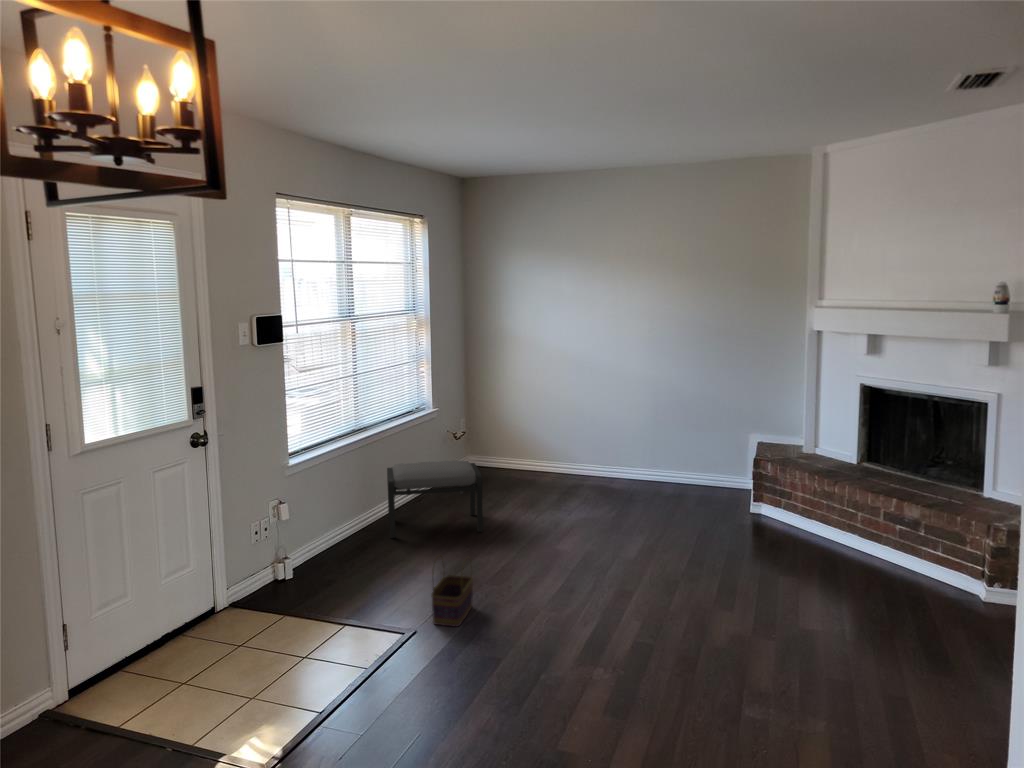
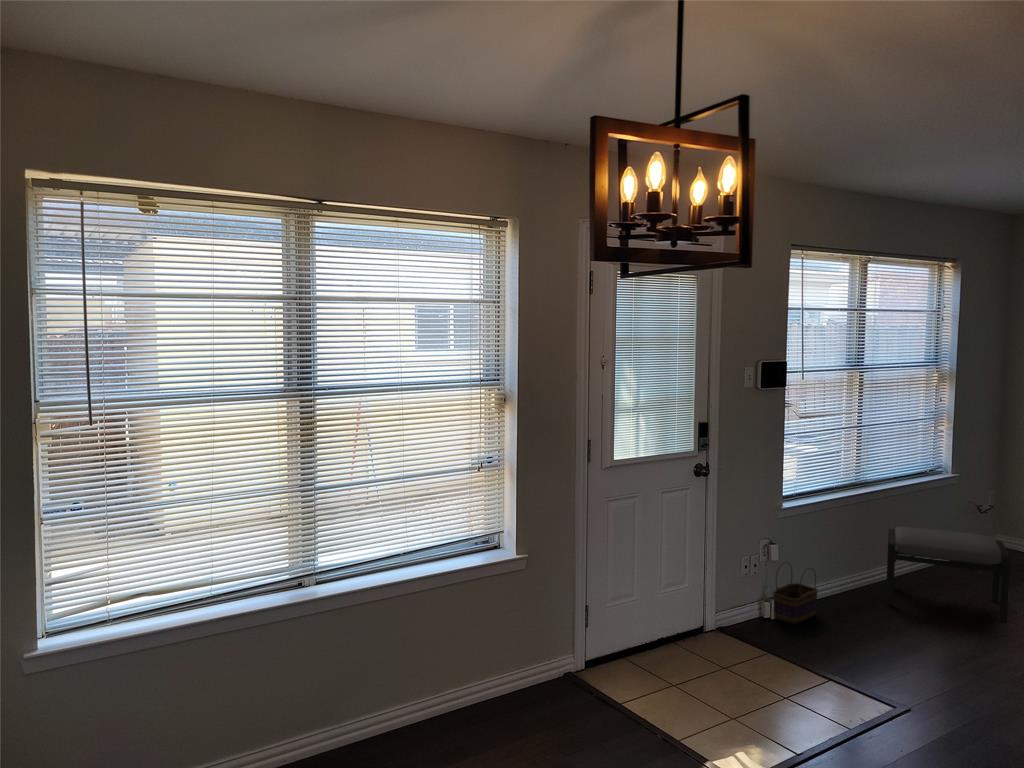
basket: present [431,561,473,626] -> present [773,562,818,624]

